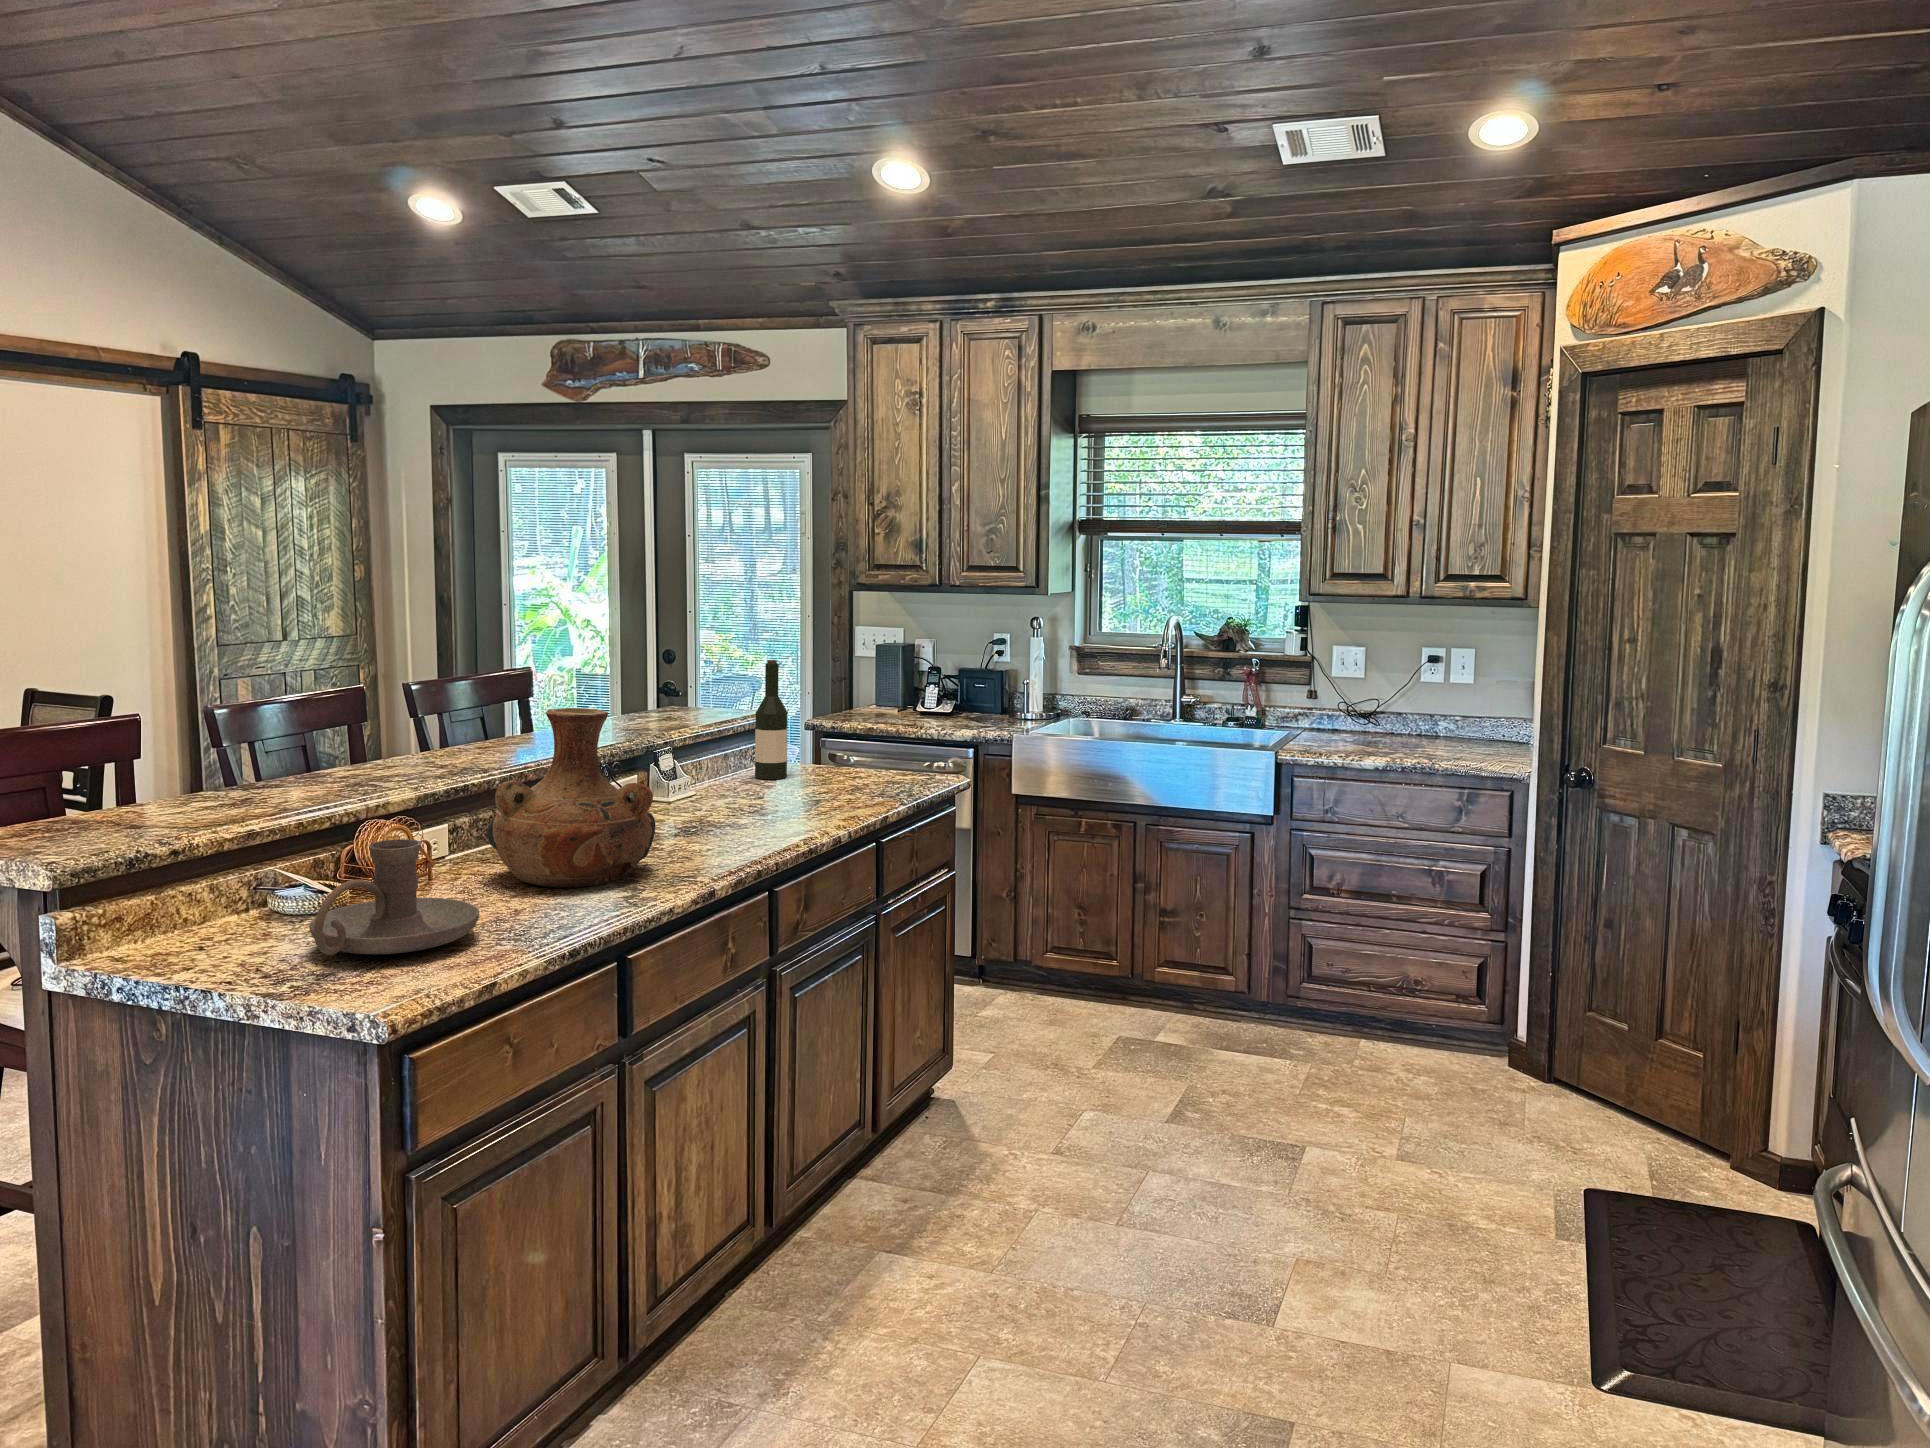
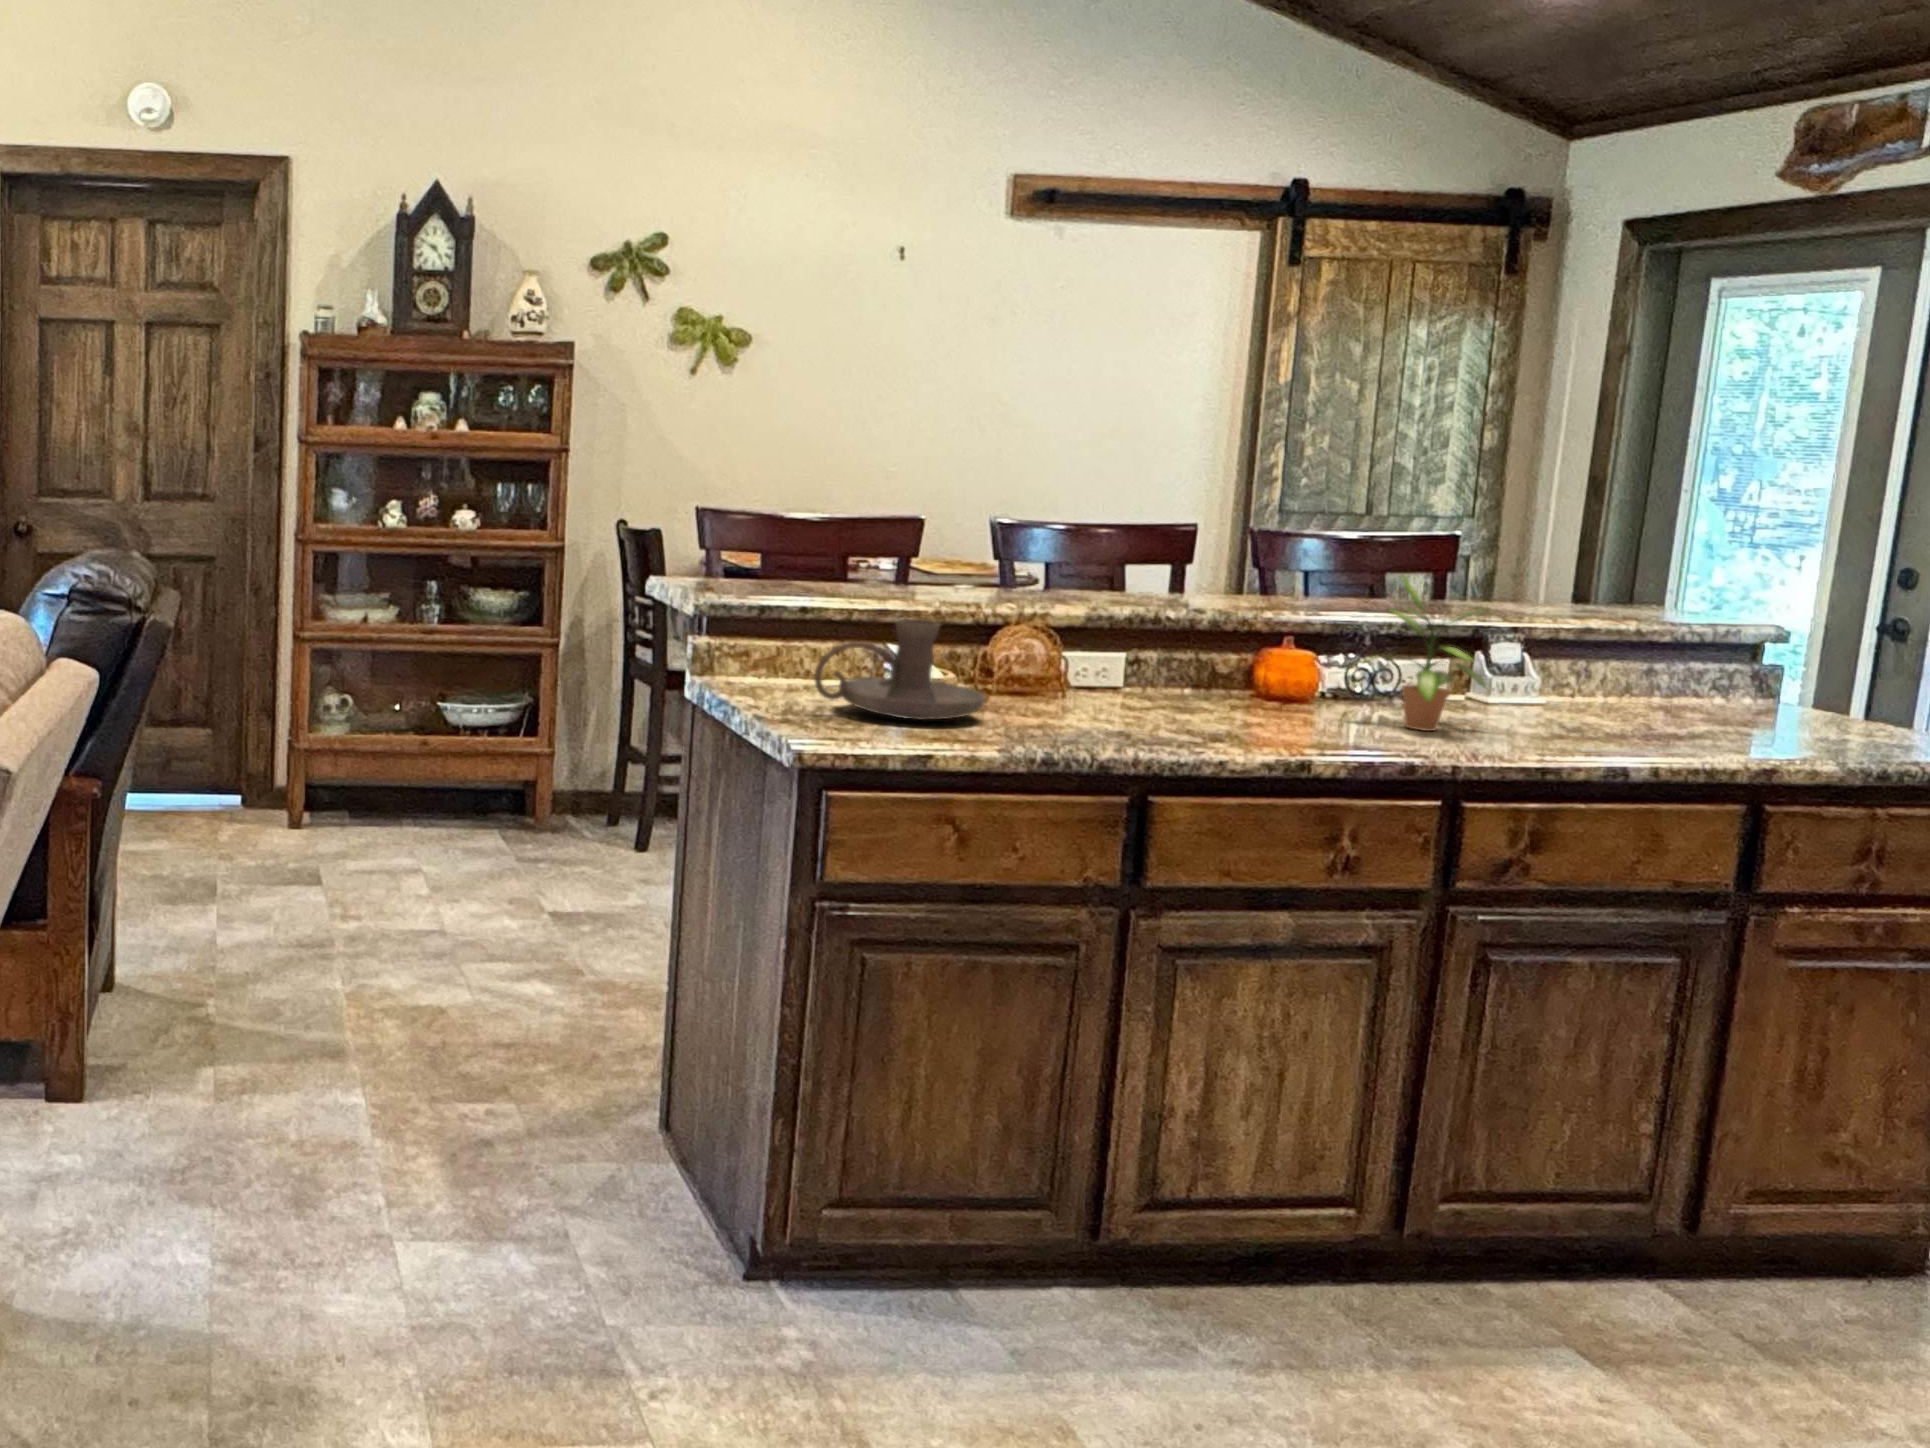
wine bottle: present [755,660,787,779] -> none [1669,545,1741,718]
vase: present [486,708,655,887] -> none [1090,534,1272,730]
potted plant: none [655,714,759,836] -> present [1368,576,1488,731]

